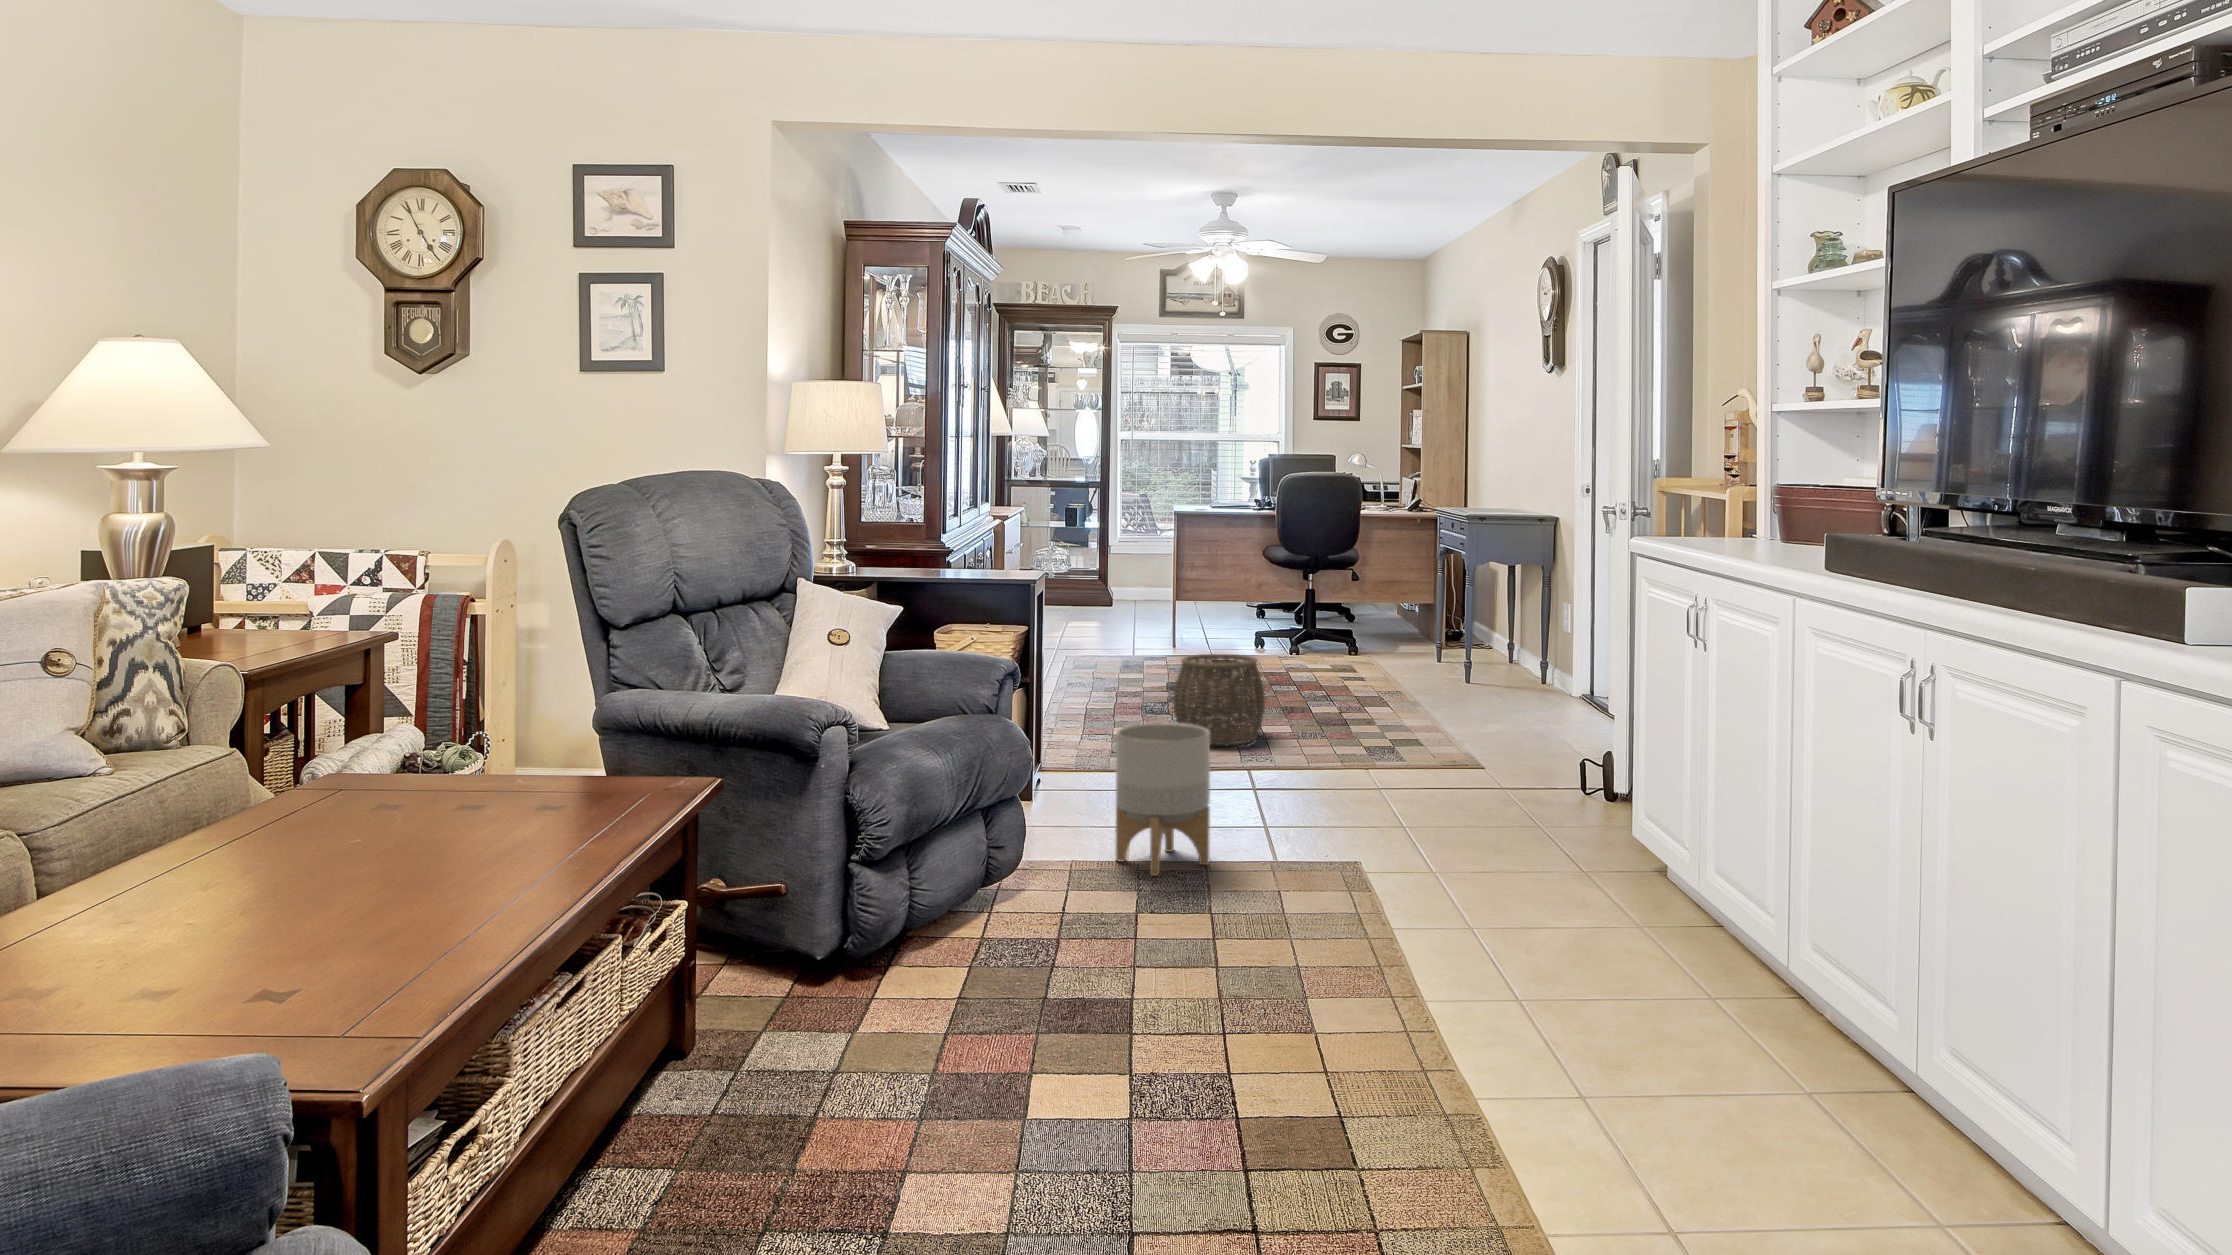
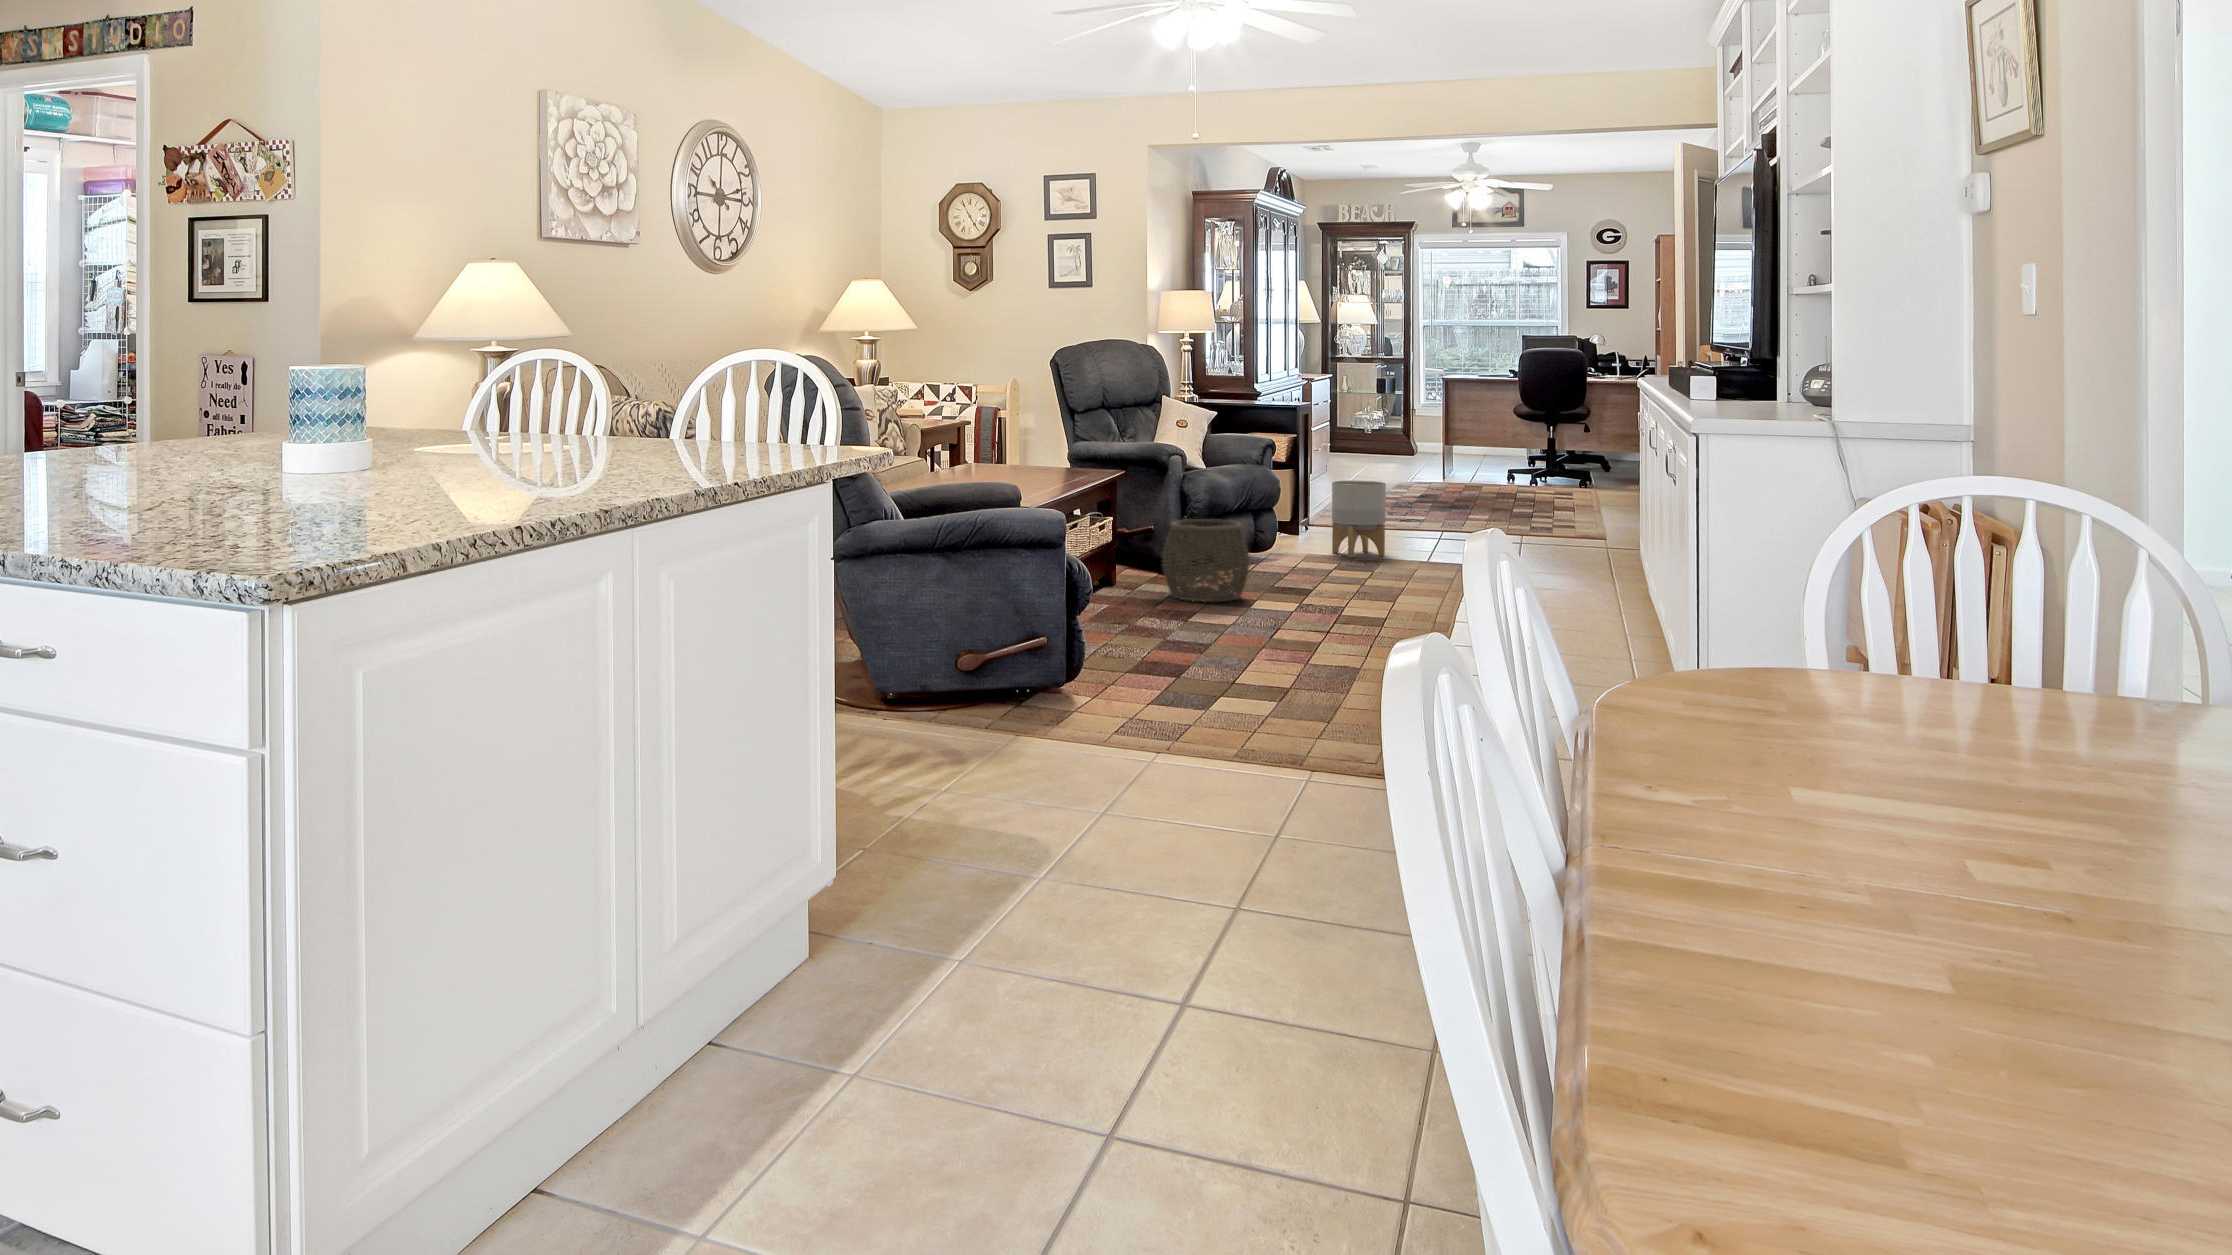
woven basket: present [1173,654,1265,746] -> present [1162,519,1250,602]

